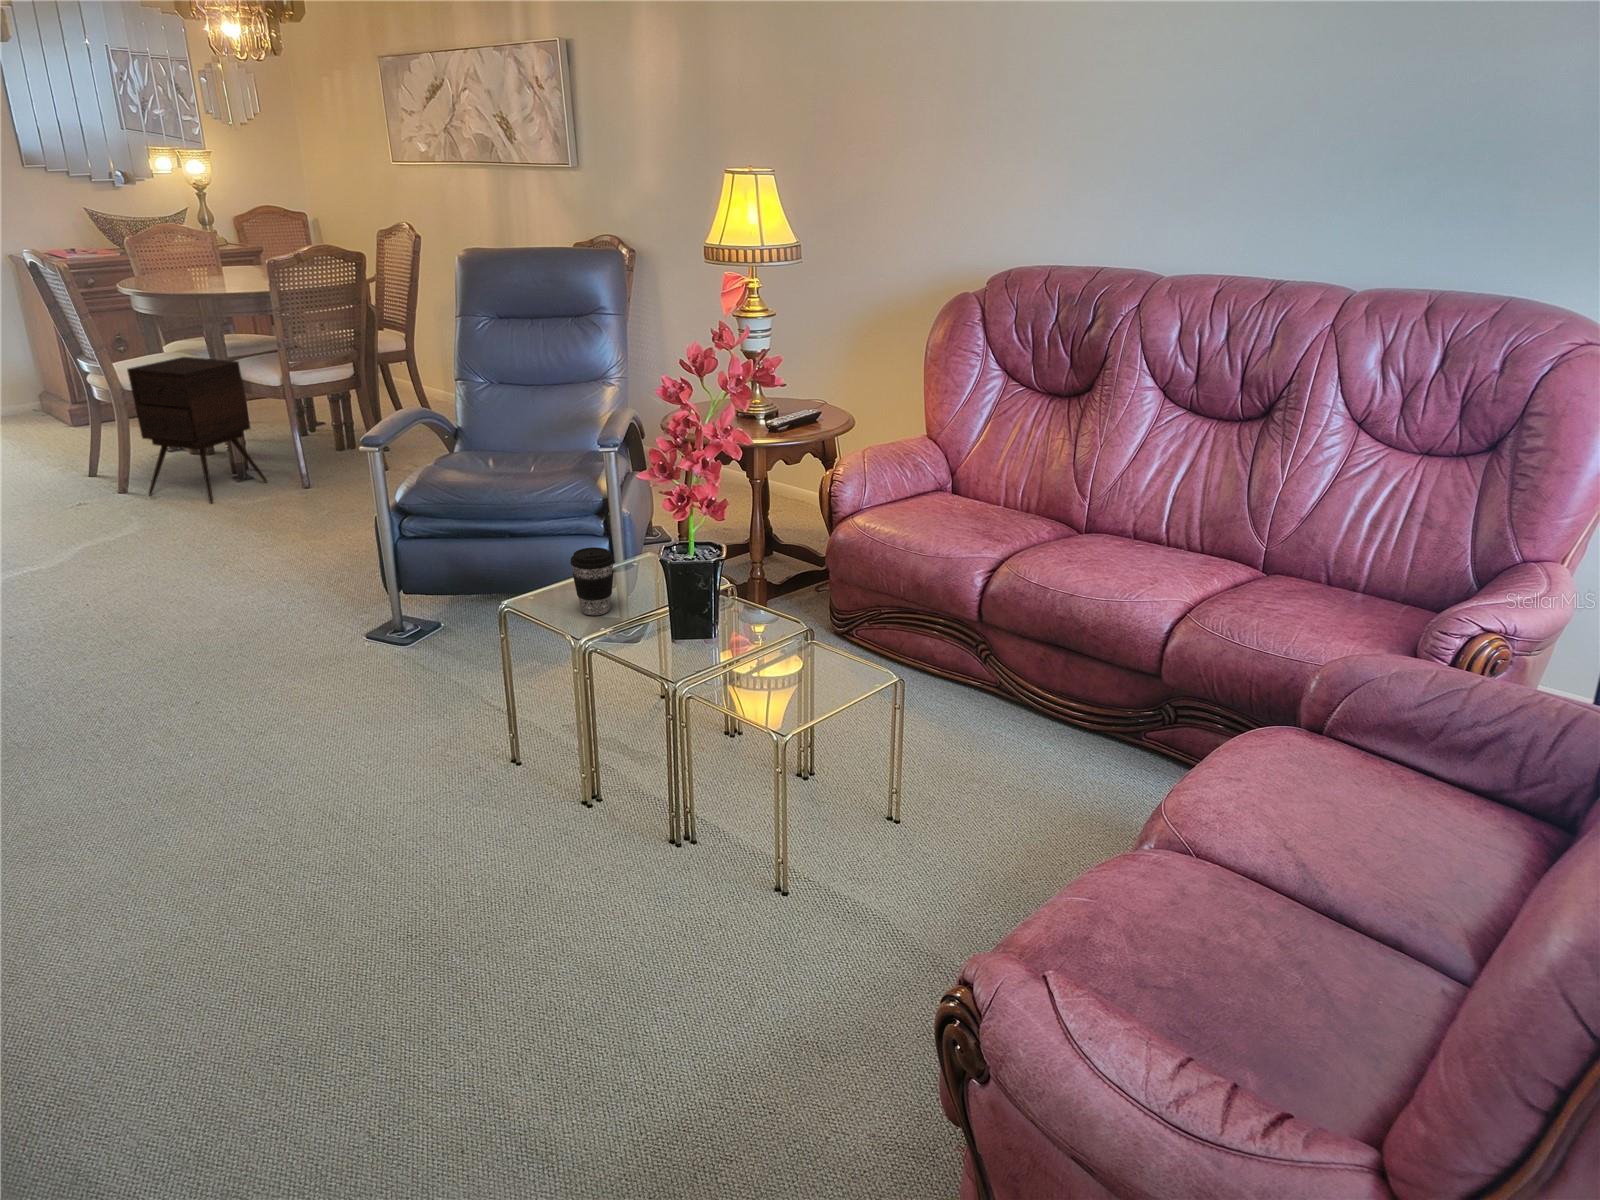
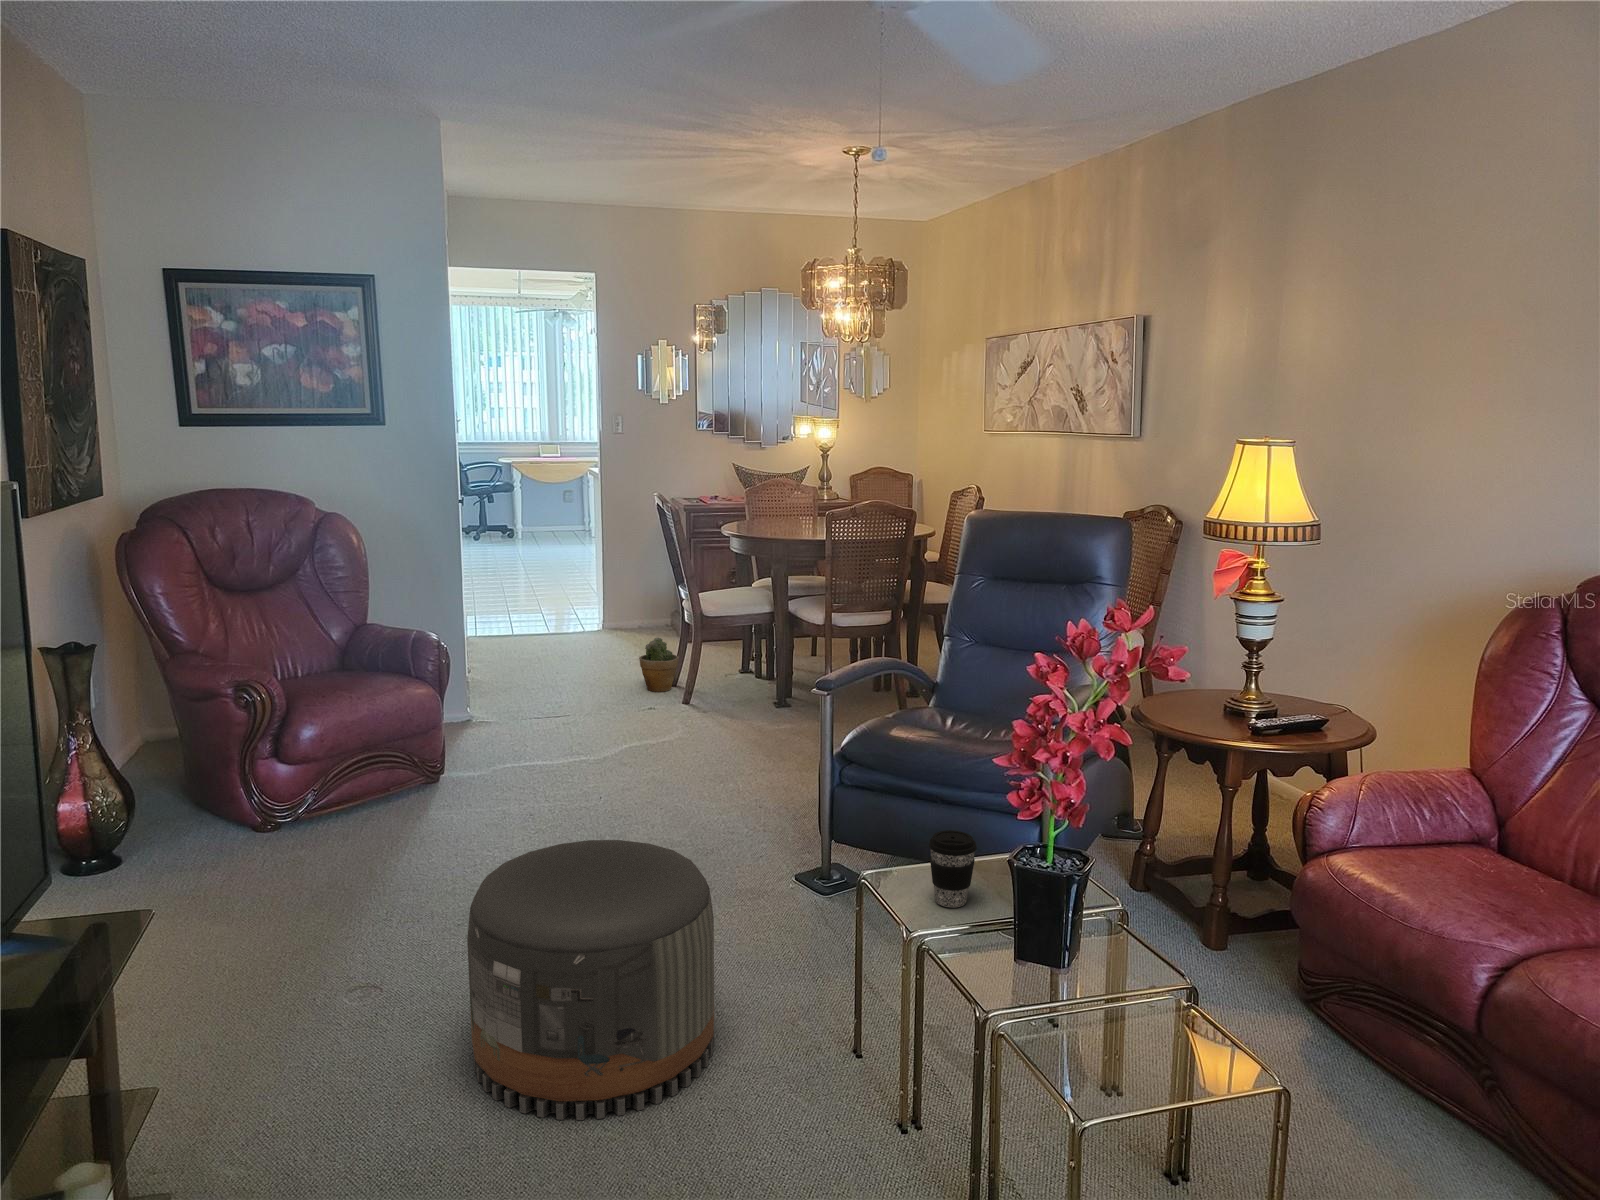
side table: present [127,357,267,503] -> none [702,592,799,723]
potted plant: none [41,423,95,486] -> present [639,638,679,692]
pouf: none [79,625,383,912] -> present [467,840,714,1120]

